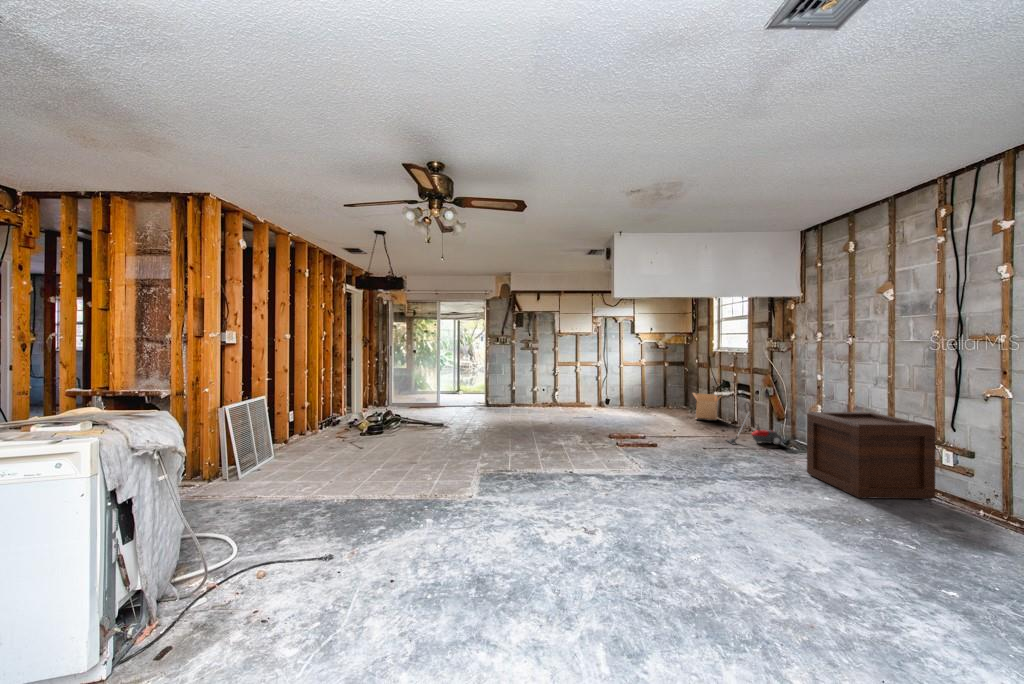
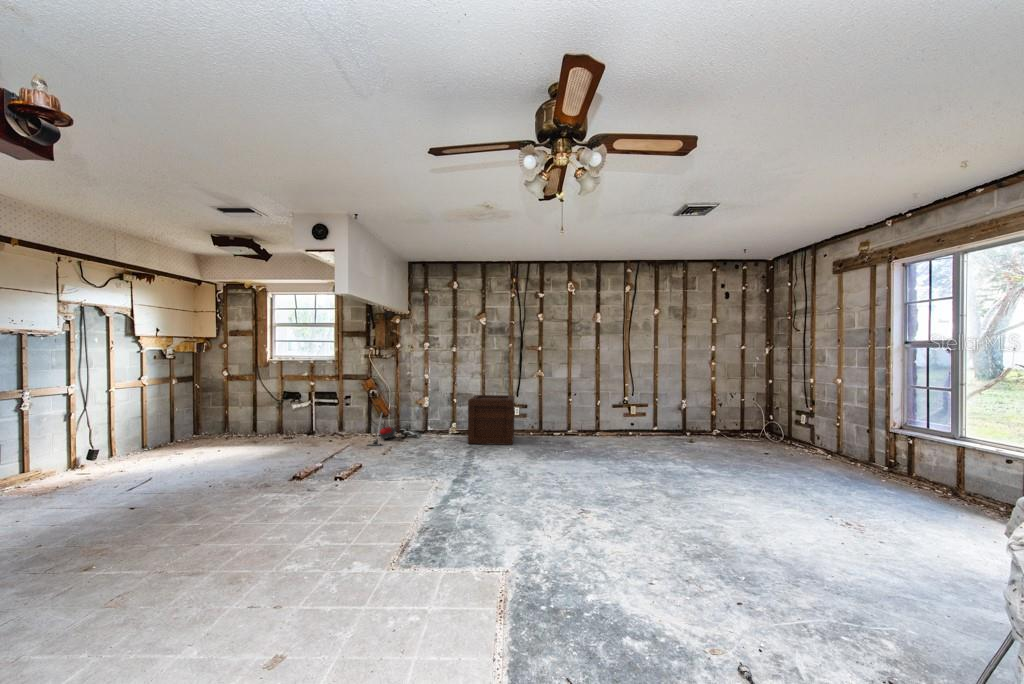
cardboard box: present [693,393,721,420] -> none [258,407,298,440]

